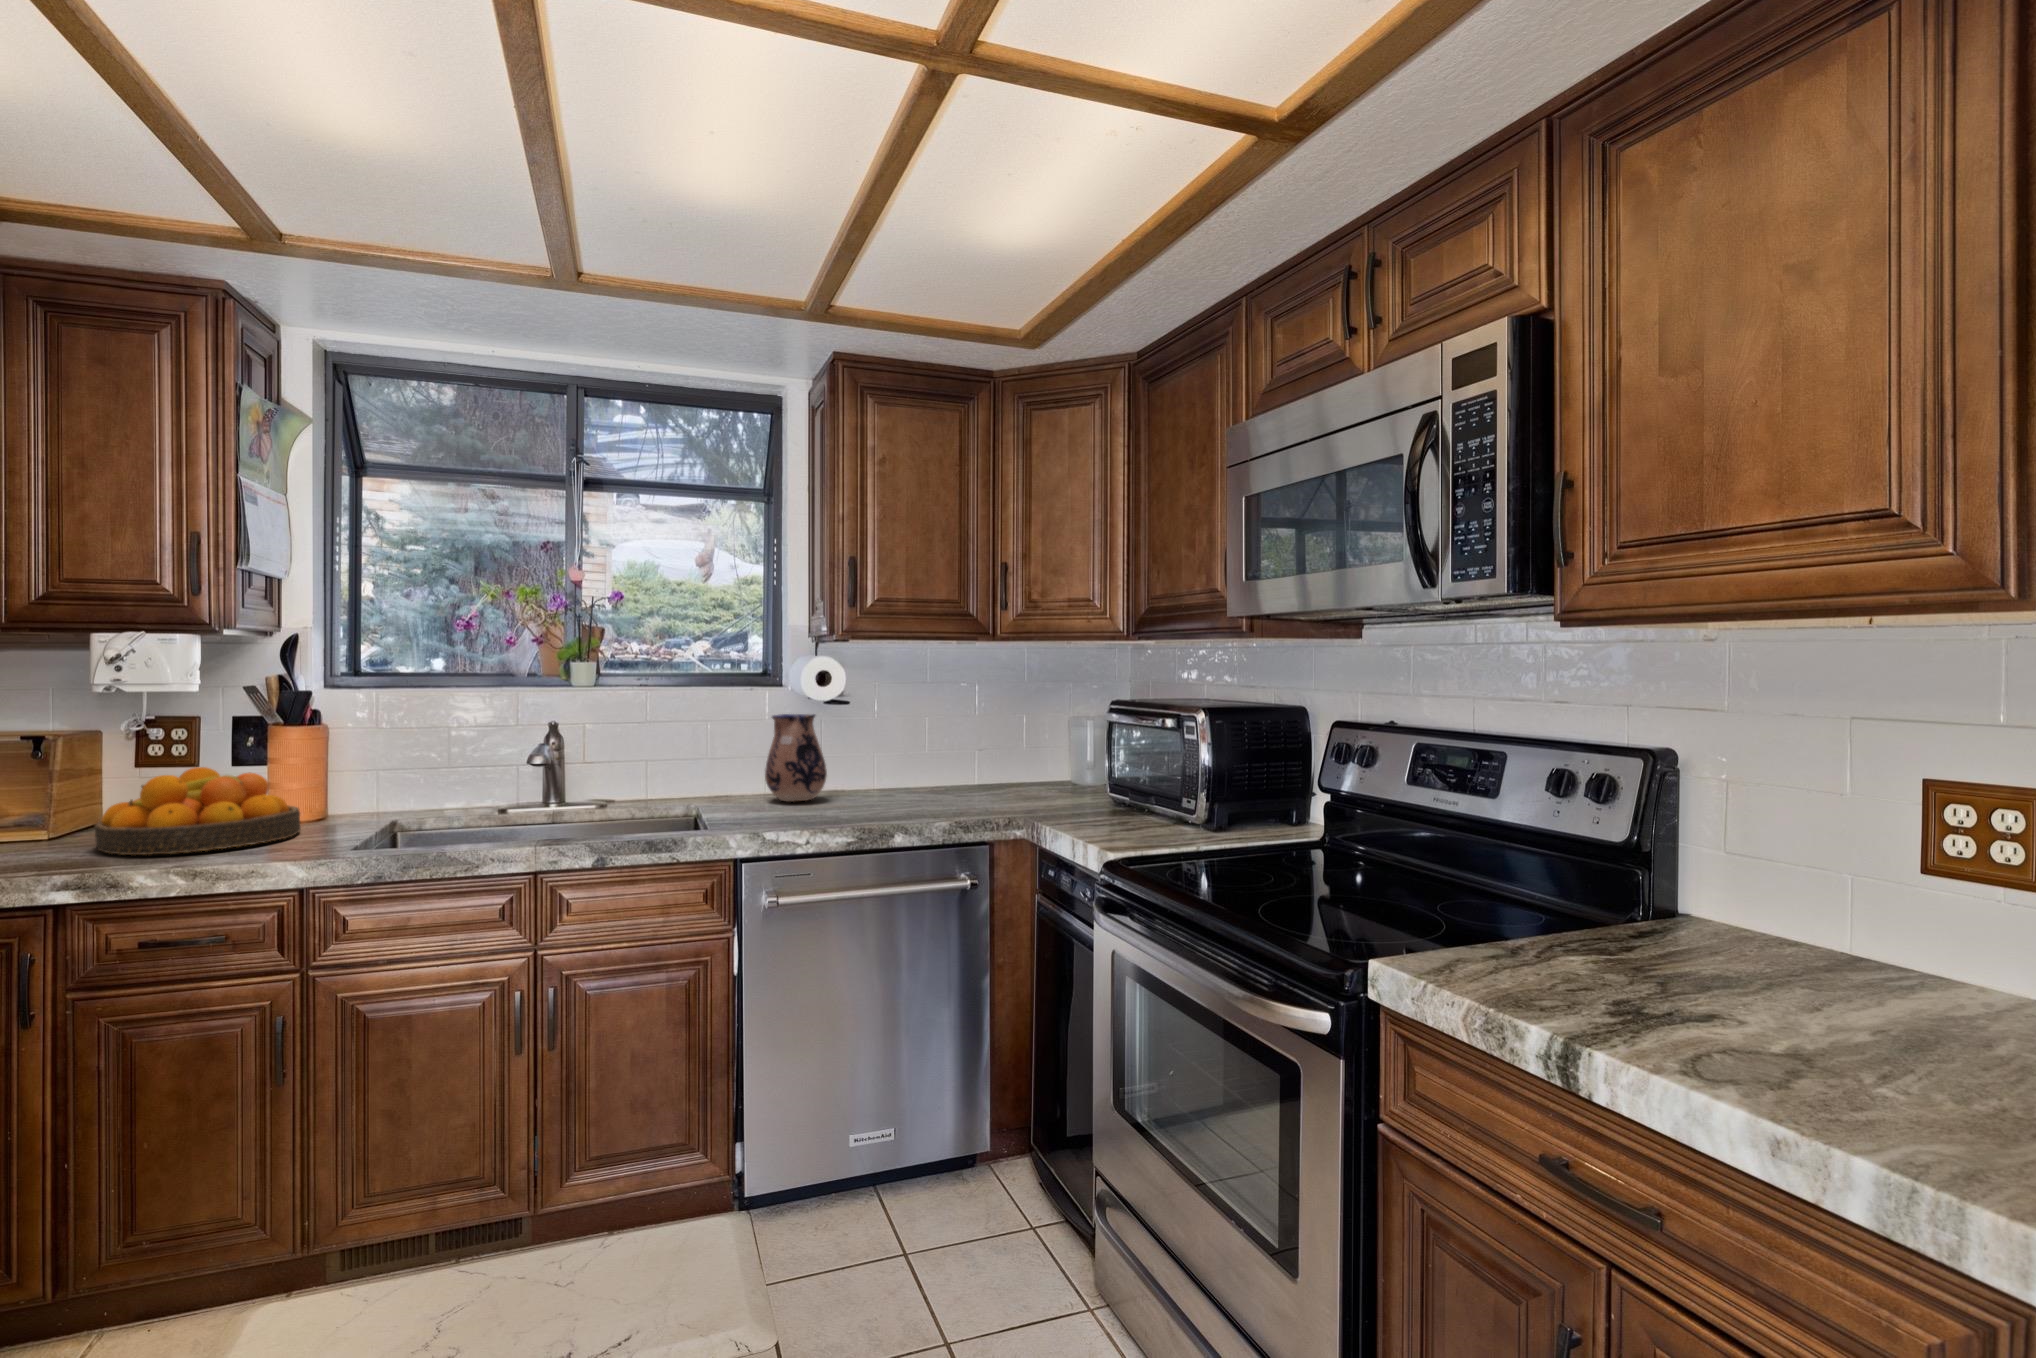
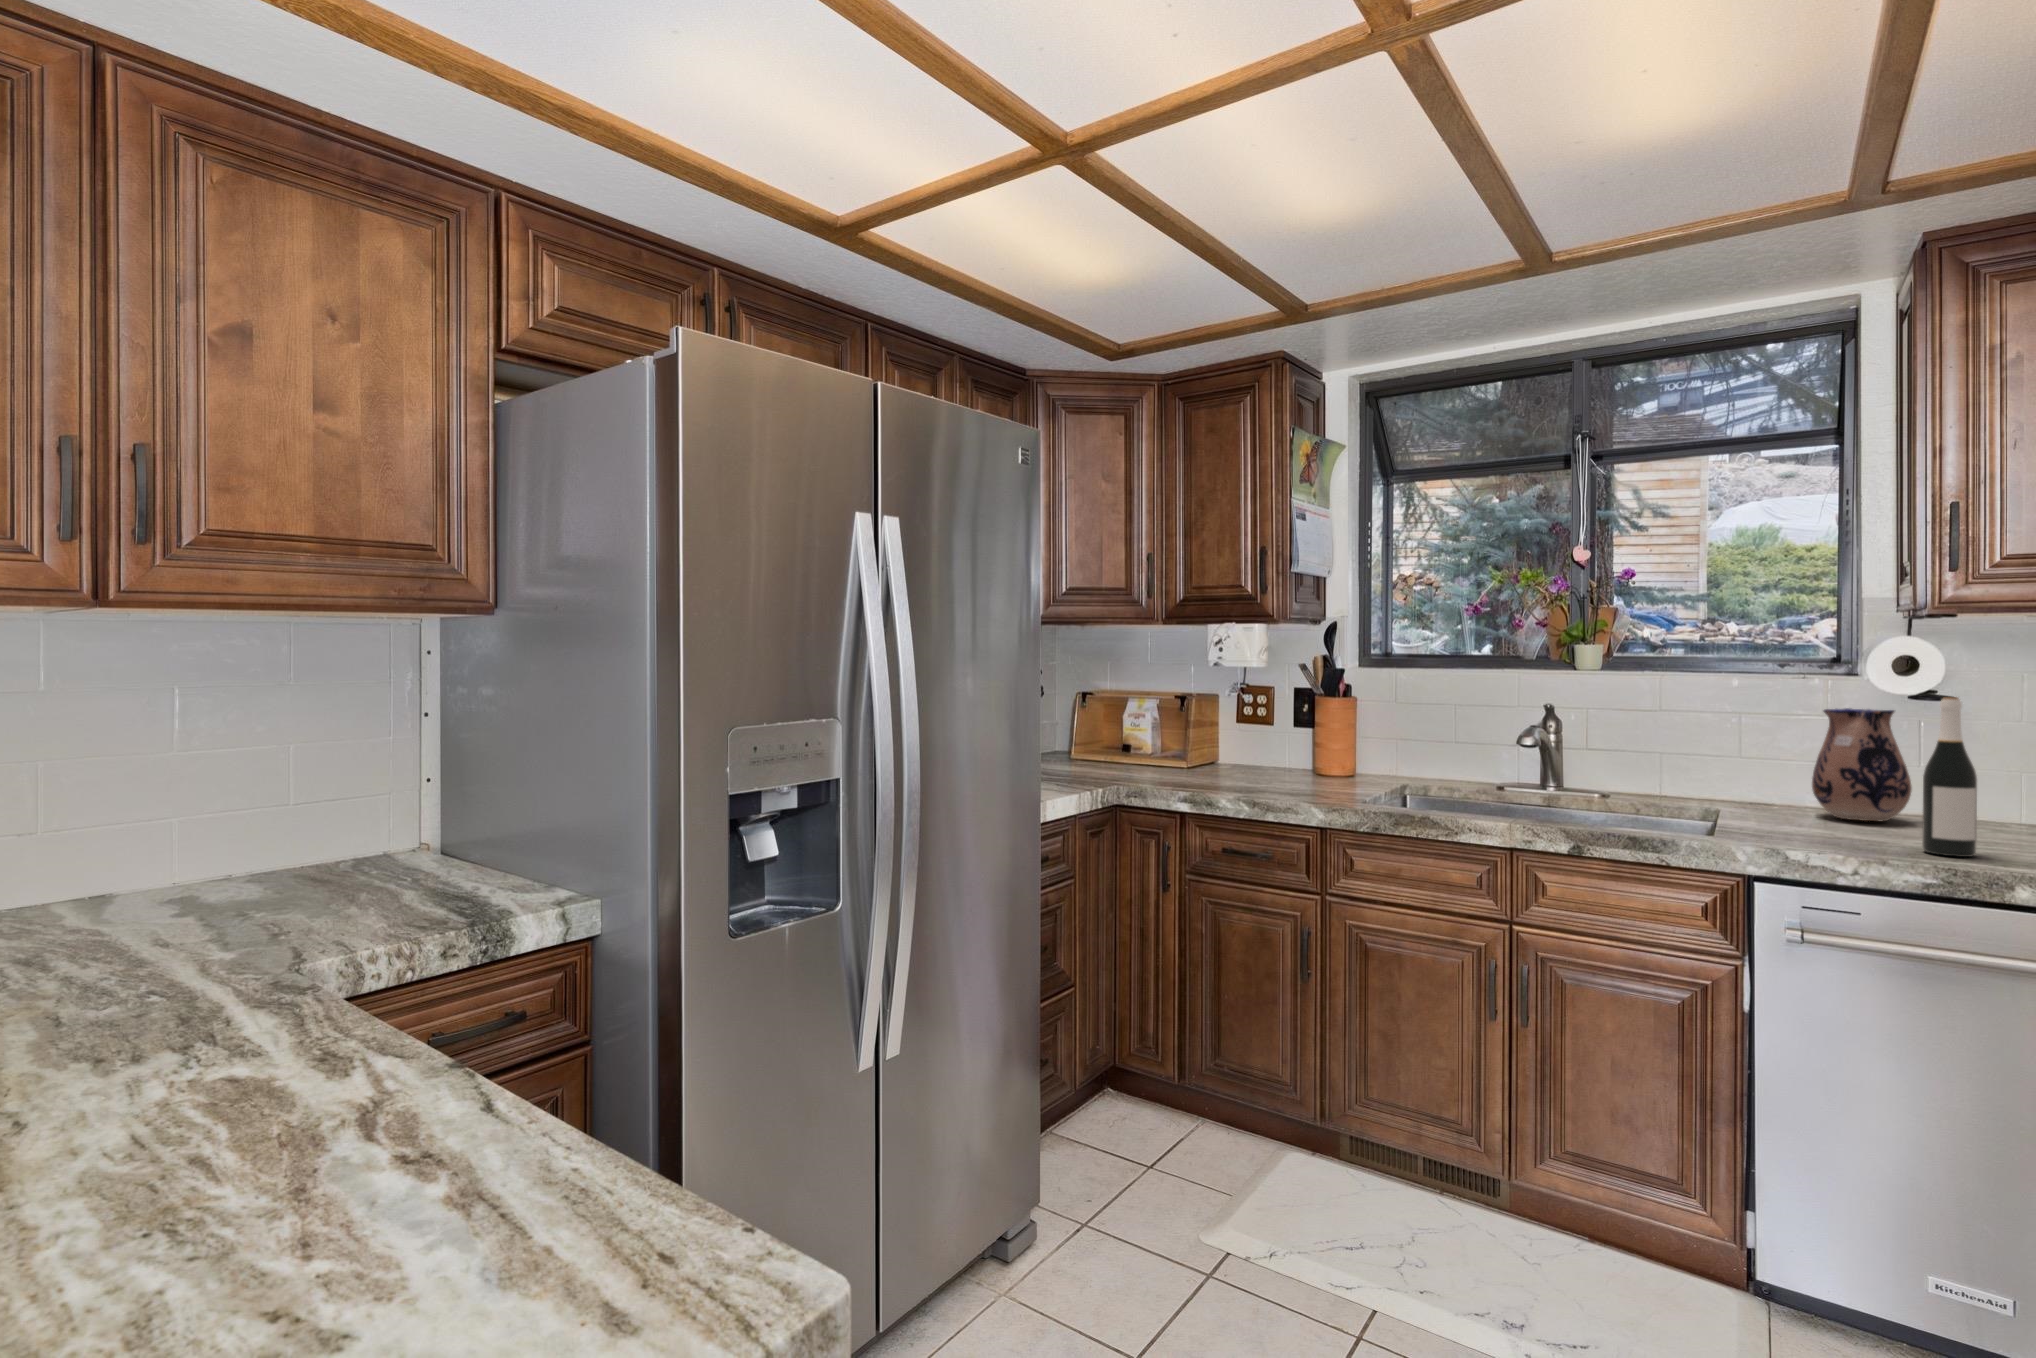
wine bottle: none [845,705,875,823] -> present [1922,697,1977,857]
fruit bowl: present [95,767,301,855] -> none [1205,728,1331,791]

